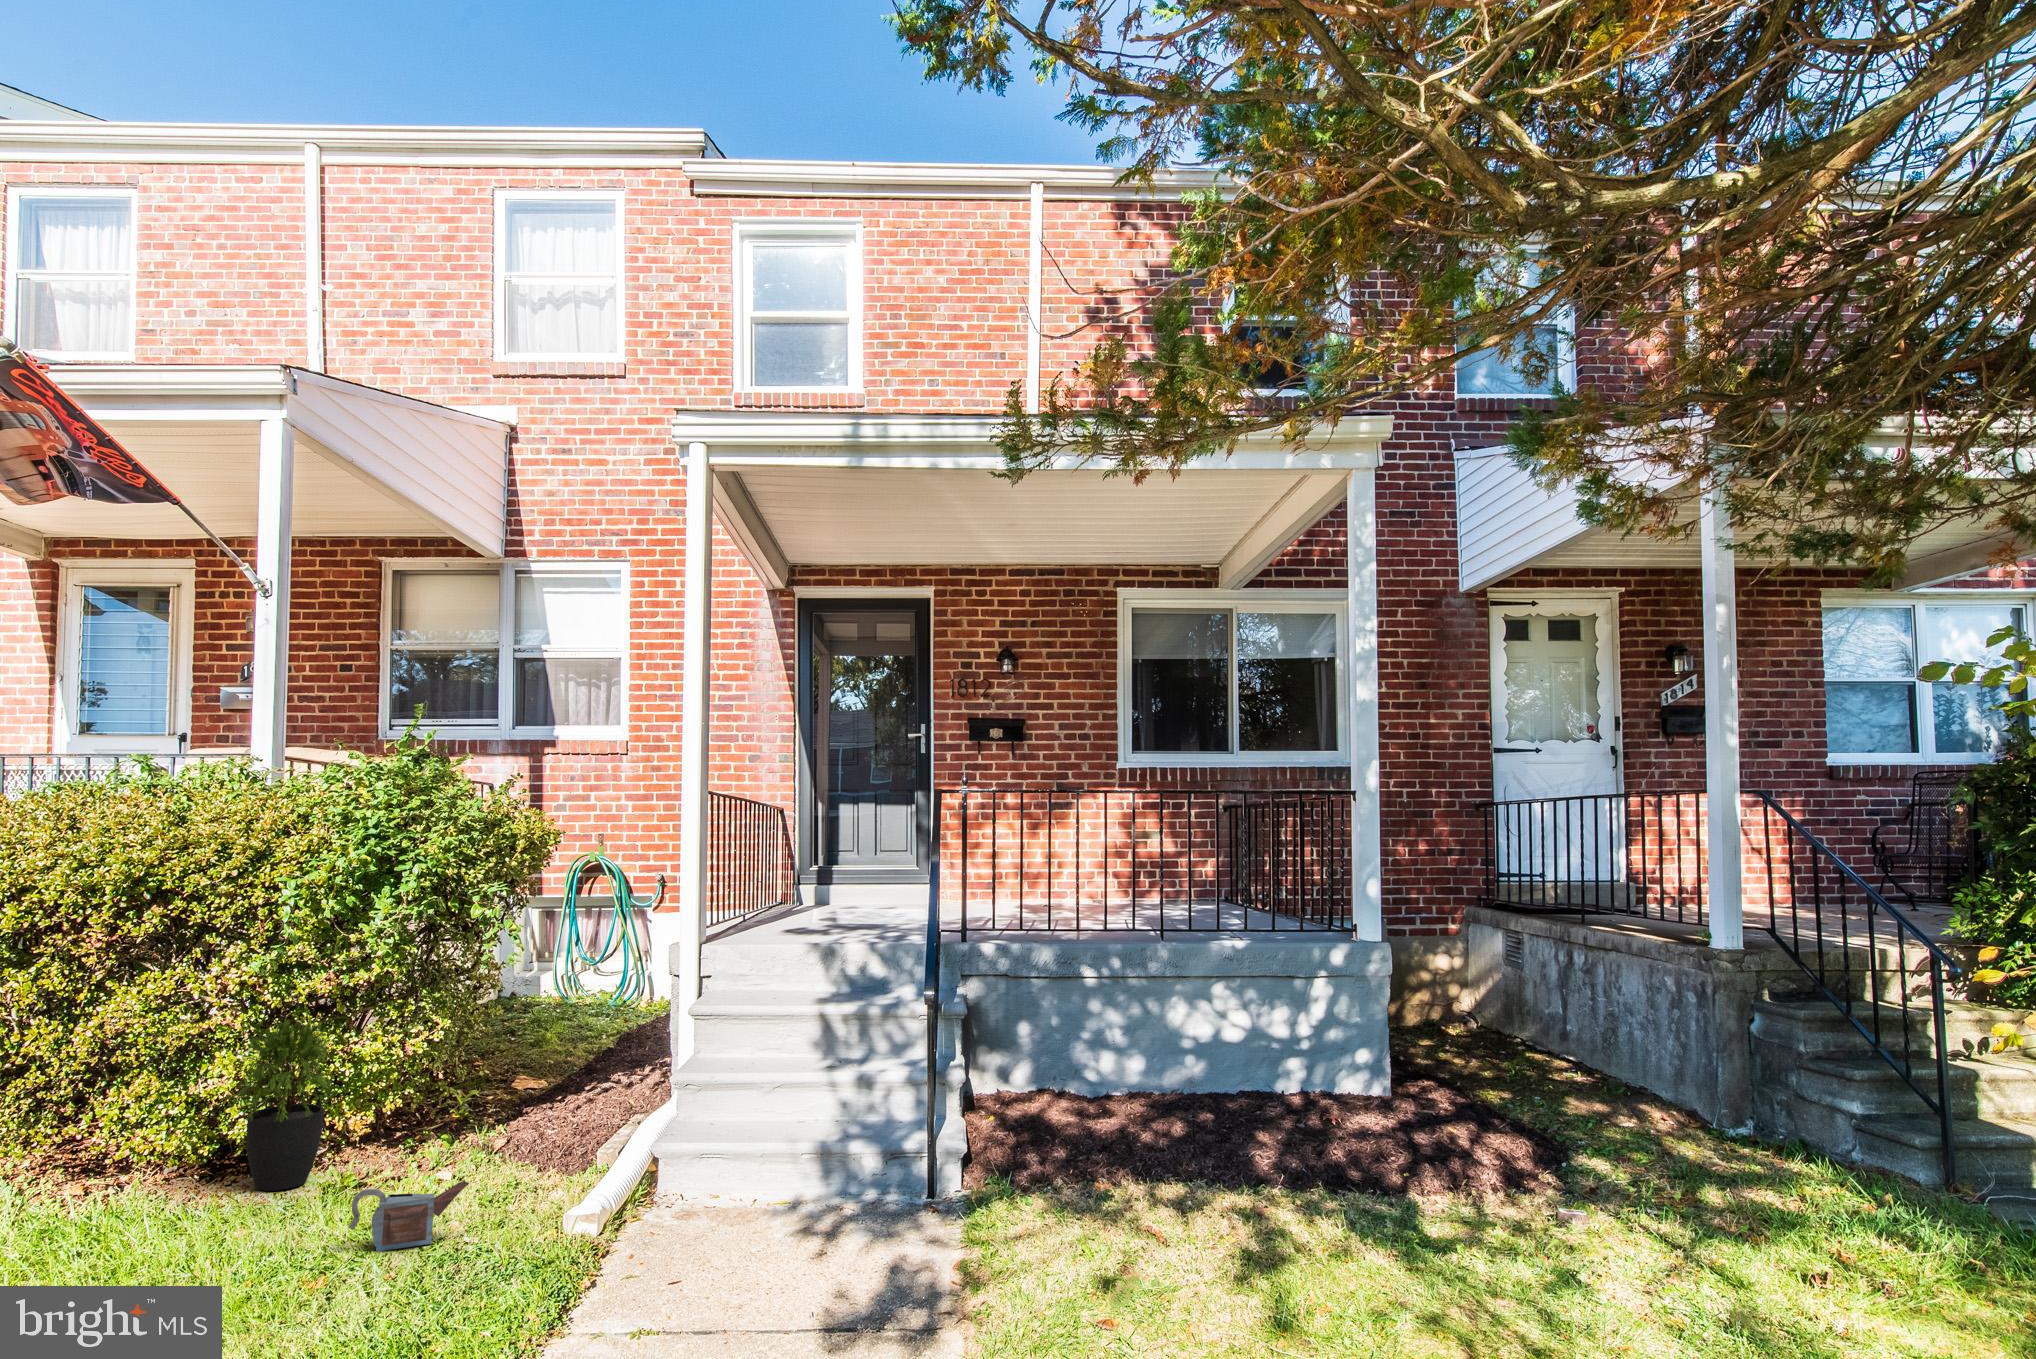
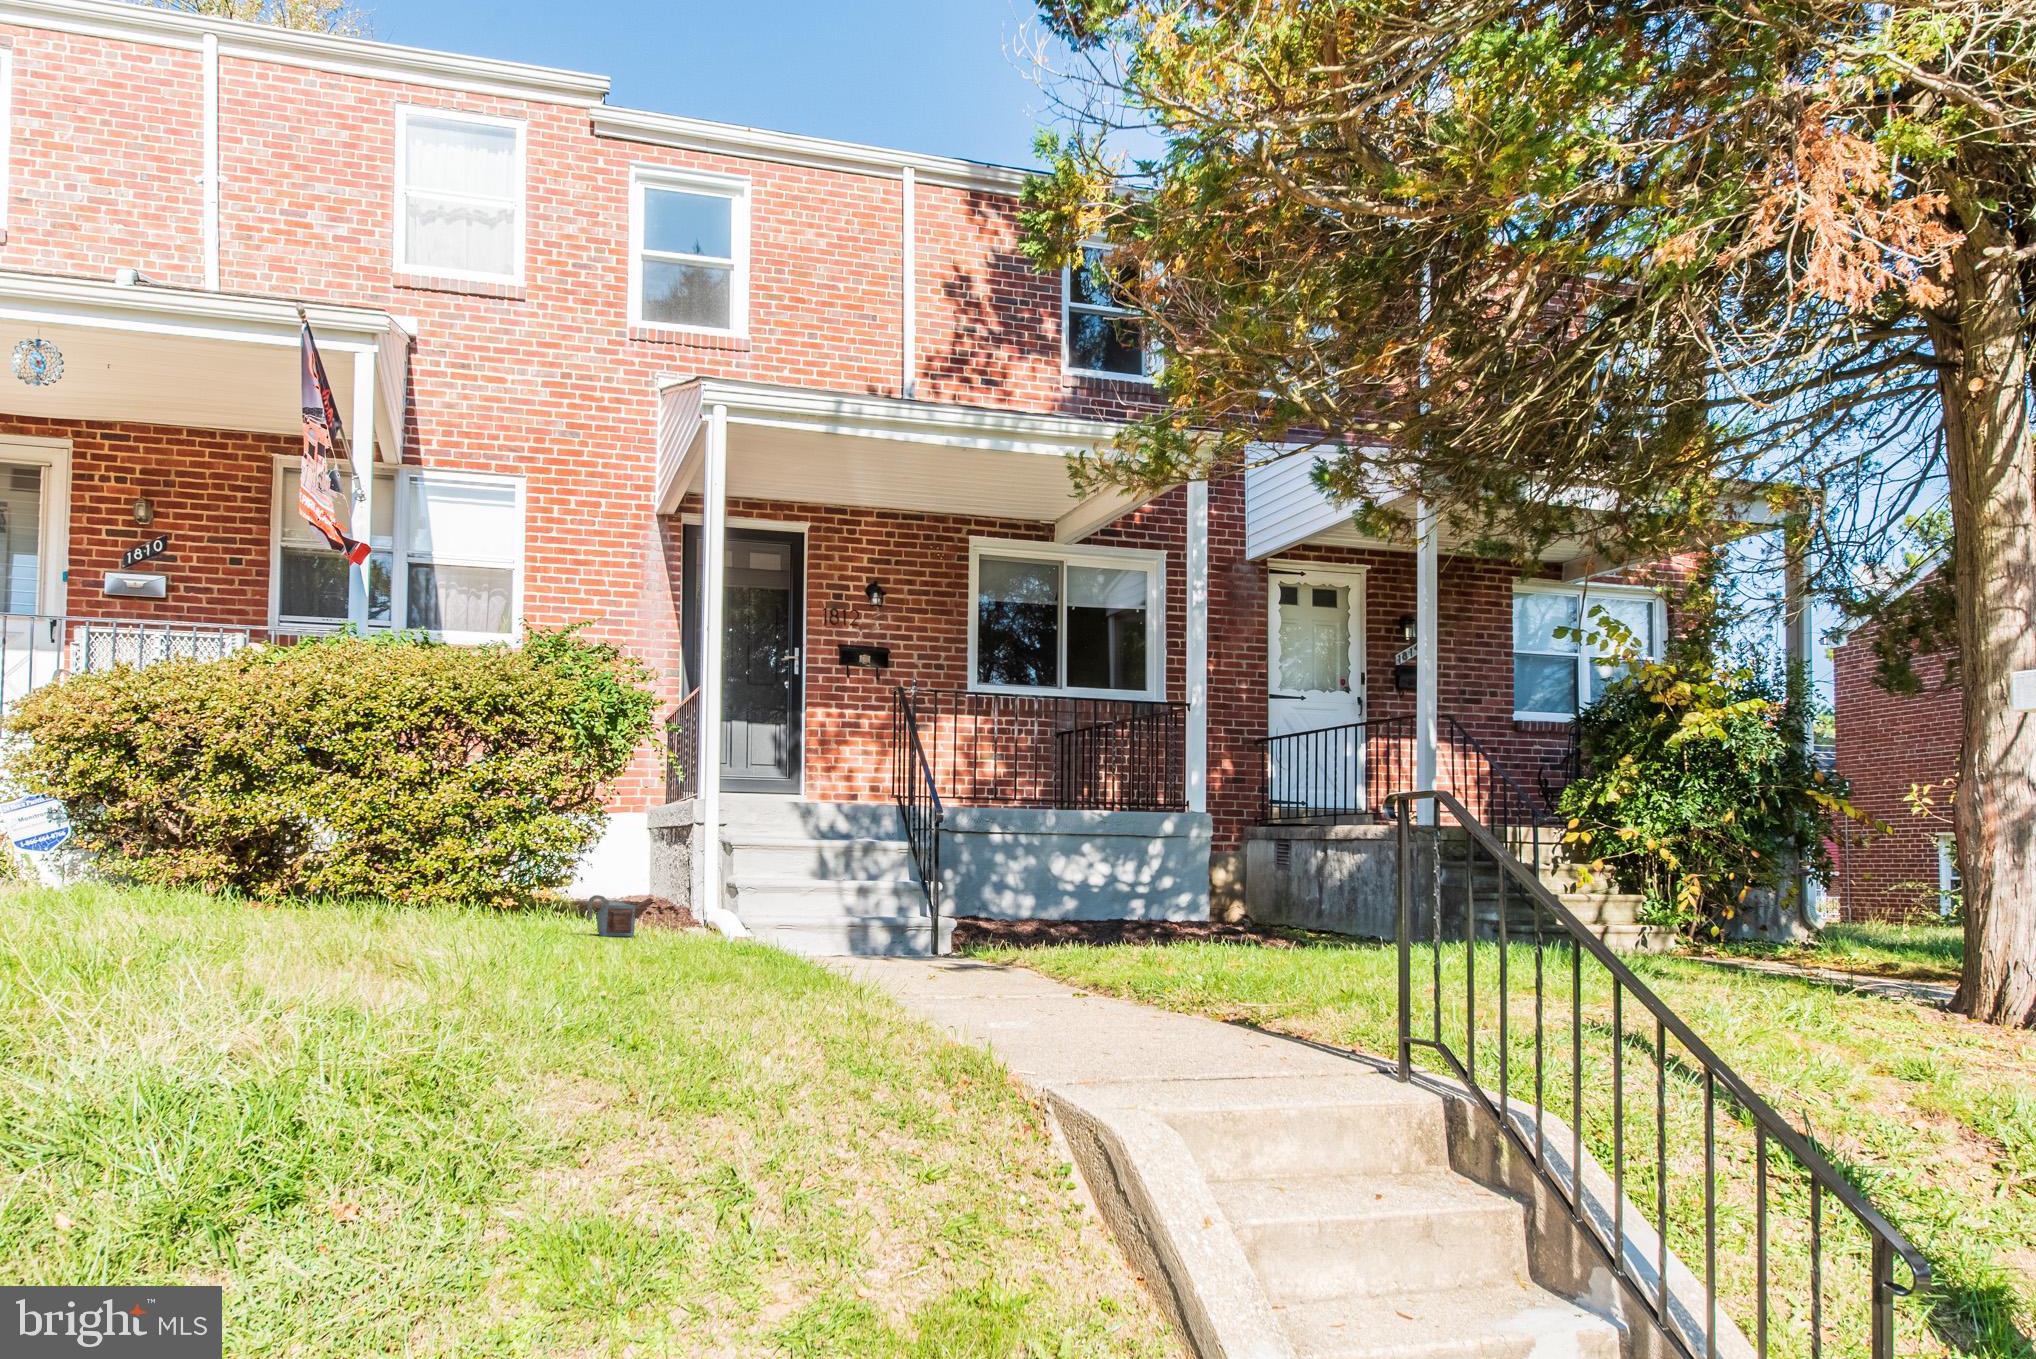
potted plant: present [233,1018,332,1191] -> none [443,796,522,918]

